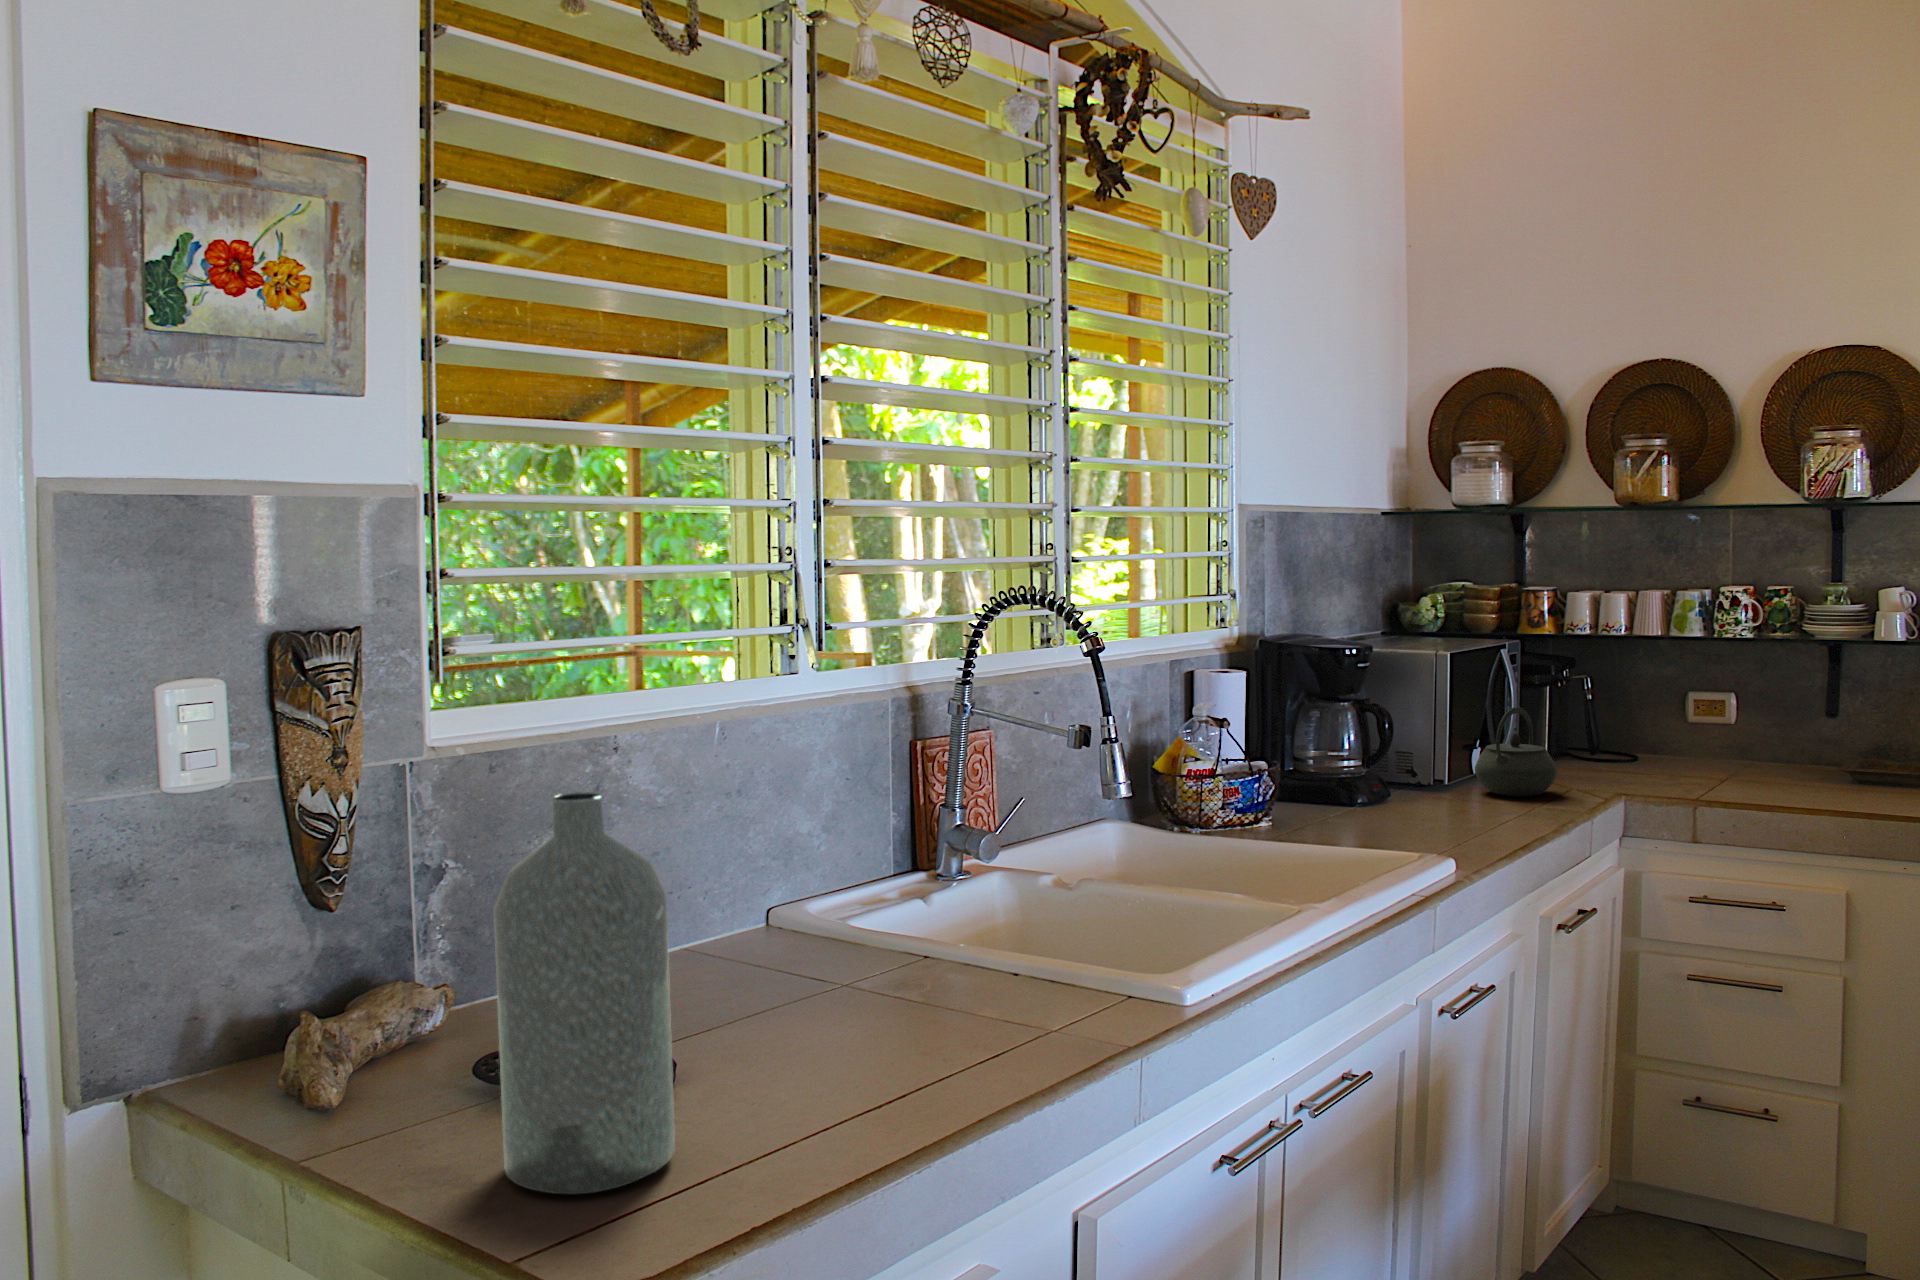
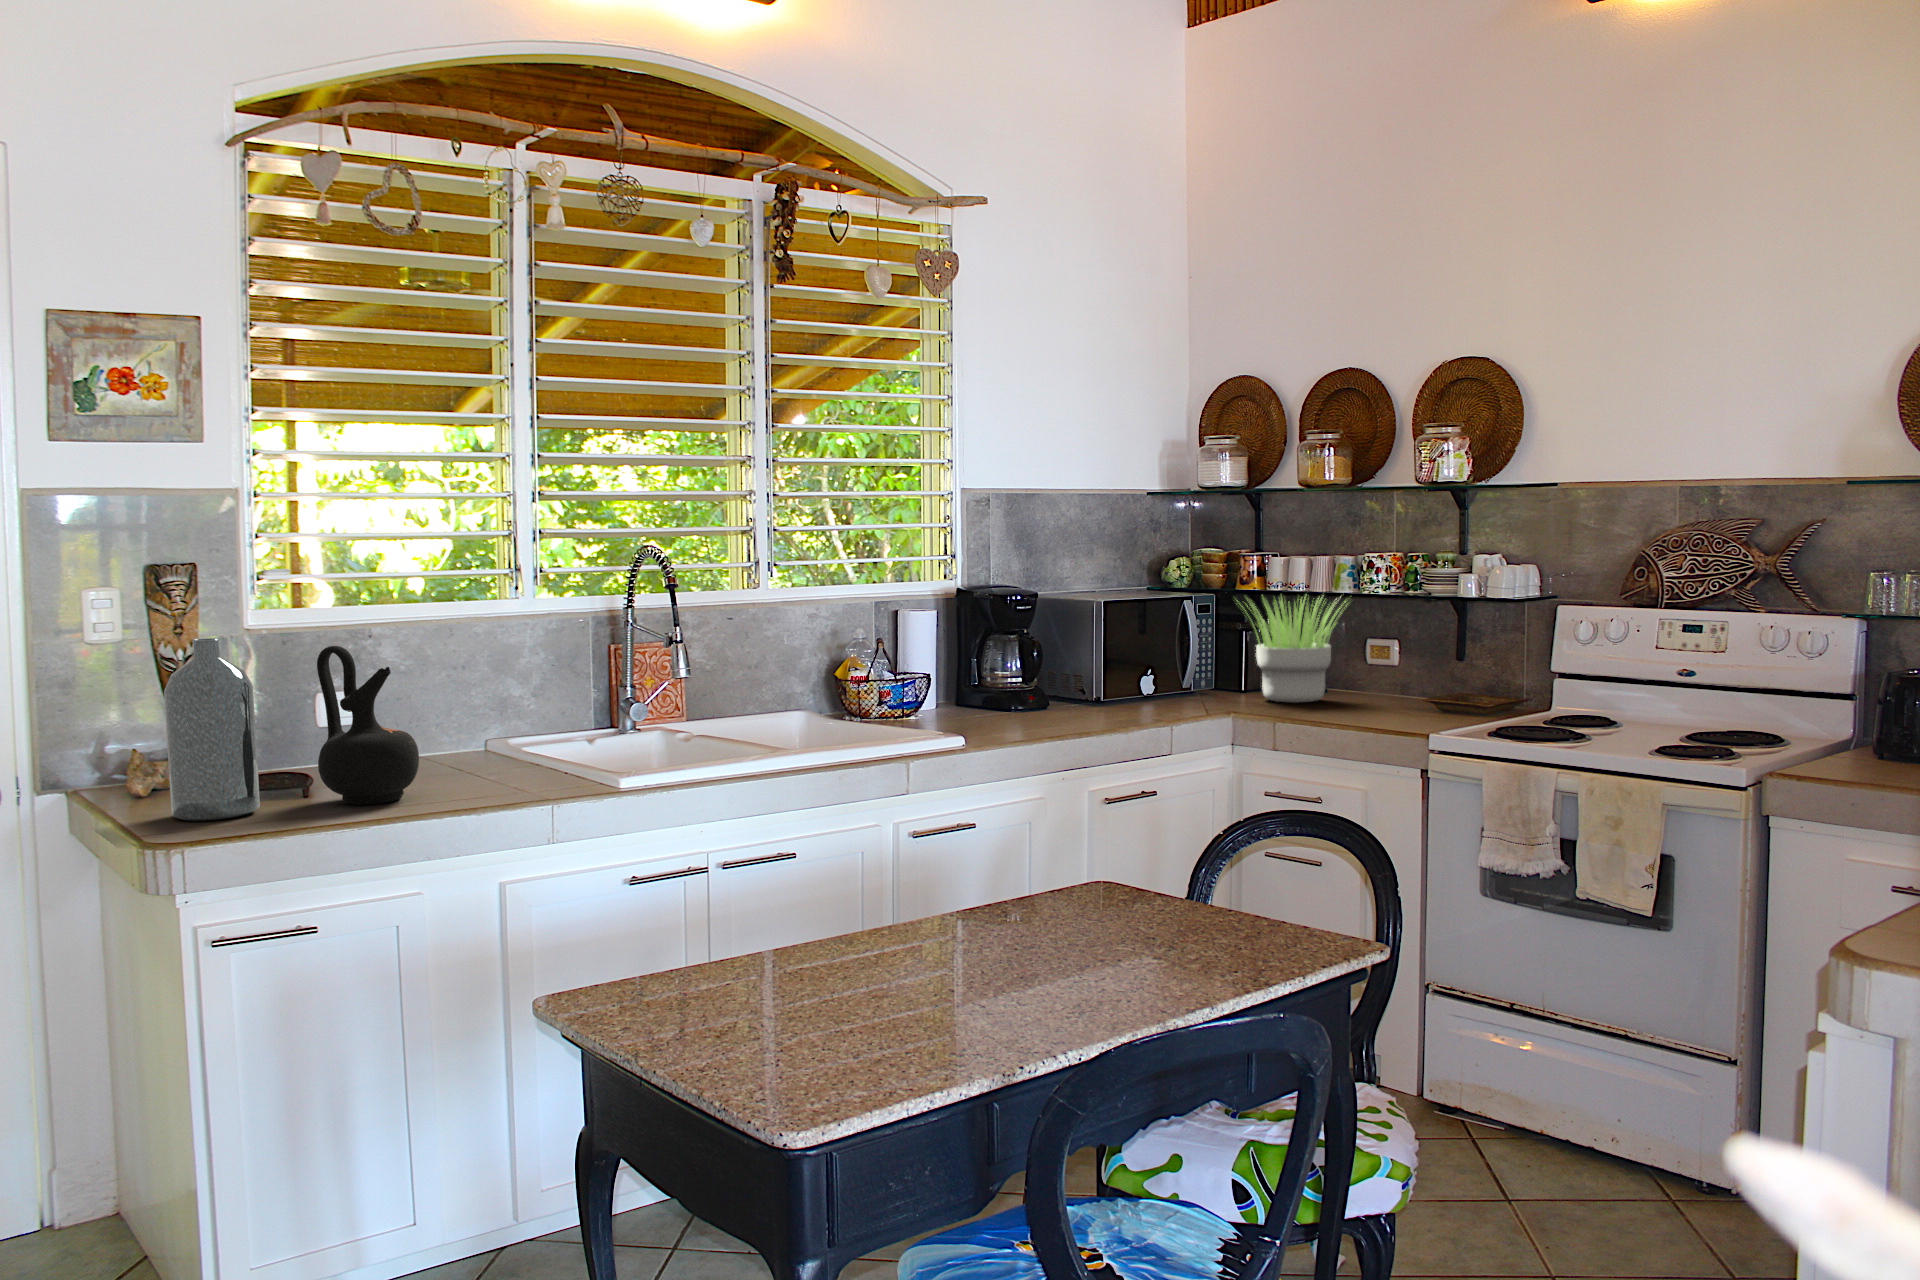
potted plant: none [1562,636,1738,779] -> present [1242,595,1340,703]
kettle: present [1475,707,1557,796] -> none [1123,642,1183,709]
ceramic jug: none [728,790,919,1104] -> present [317,646,419,805]

